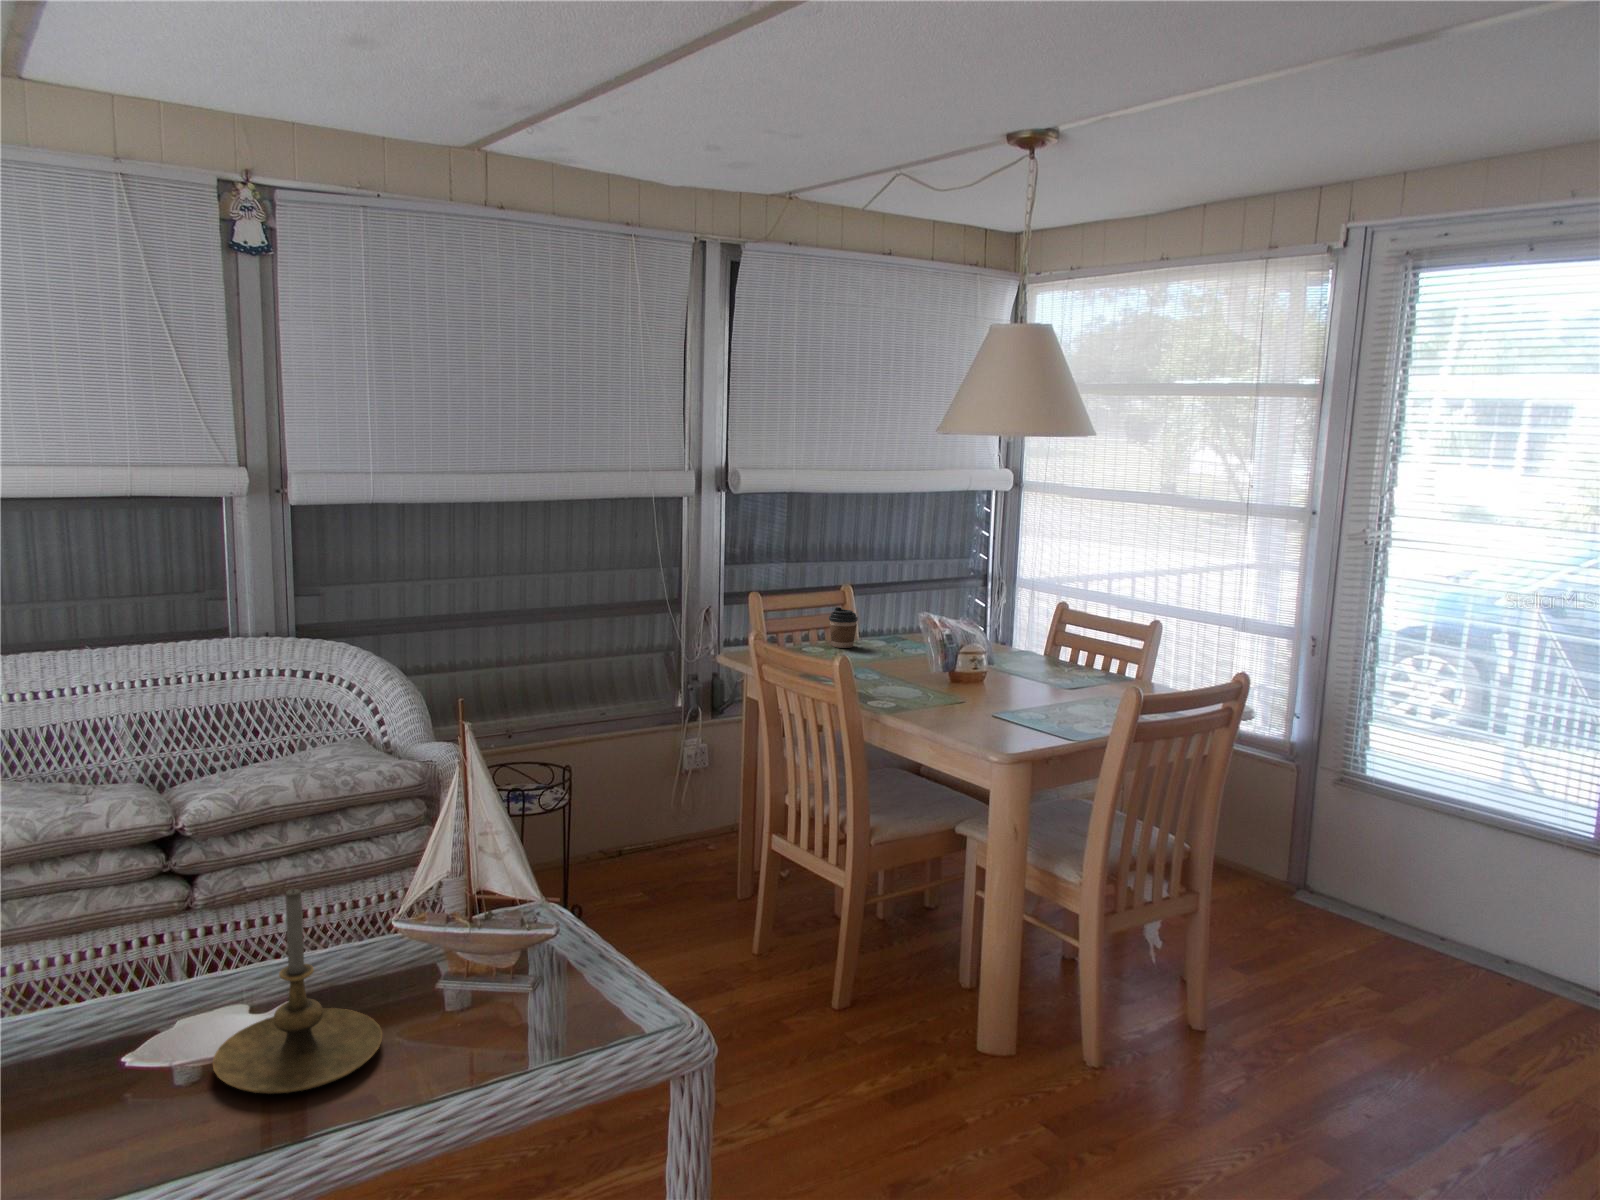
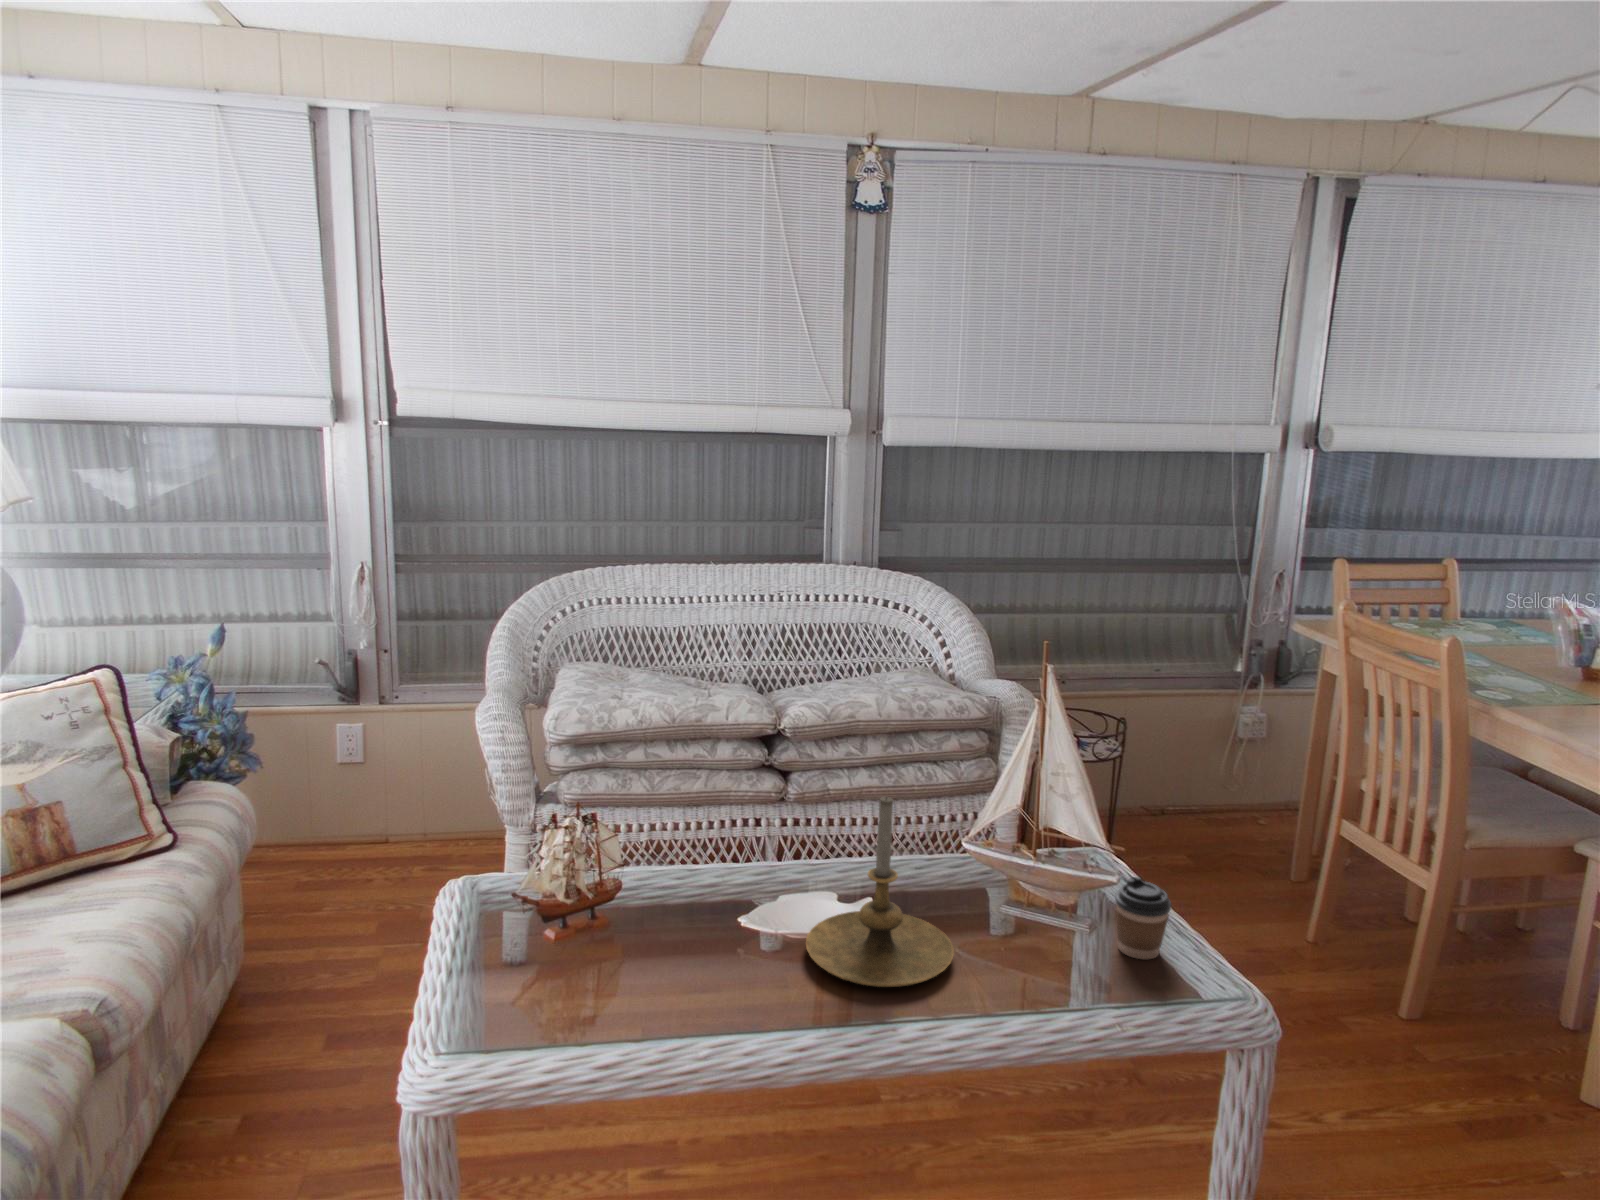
coffee cup: present [829,607,858,648] -> present [1115,877,1172,959]

